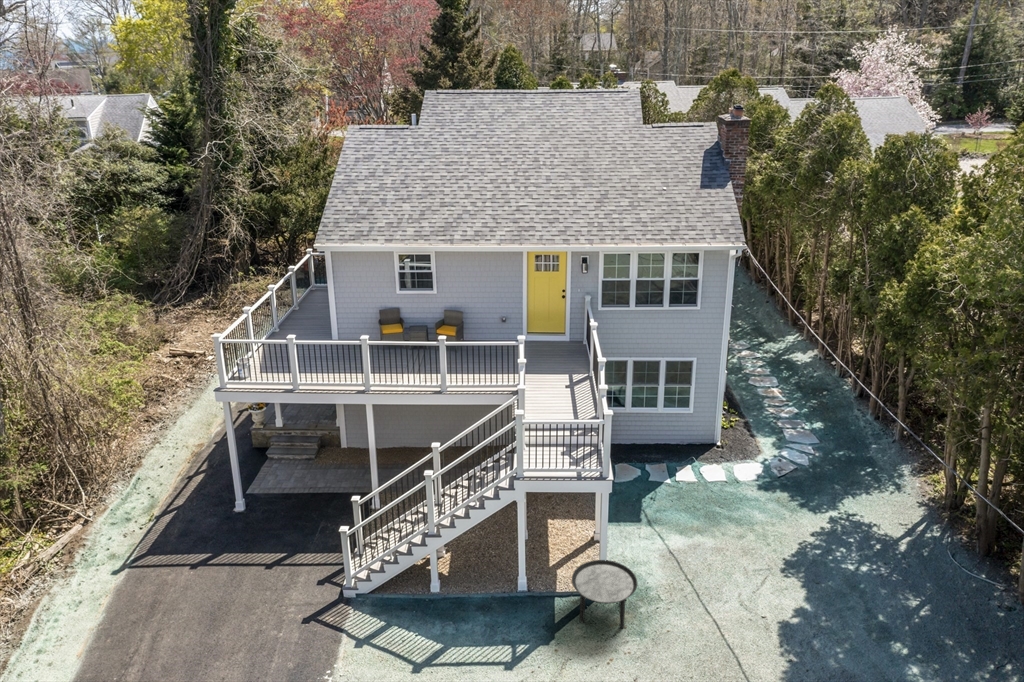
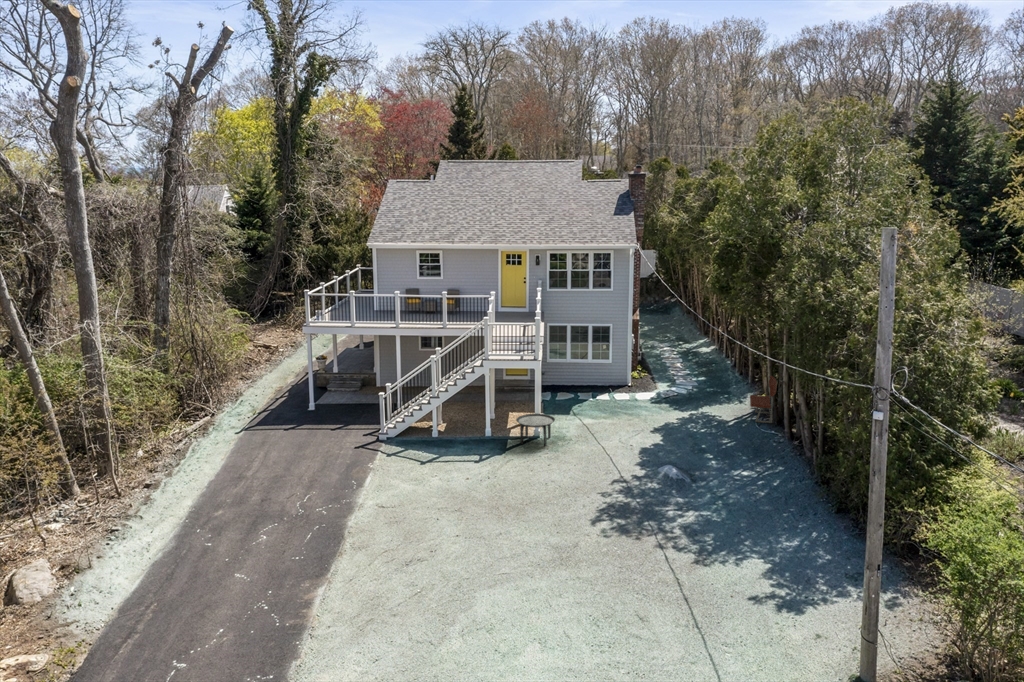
bench: none [926,472,985,555] -> present [750,376,777,423]

